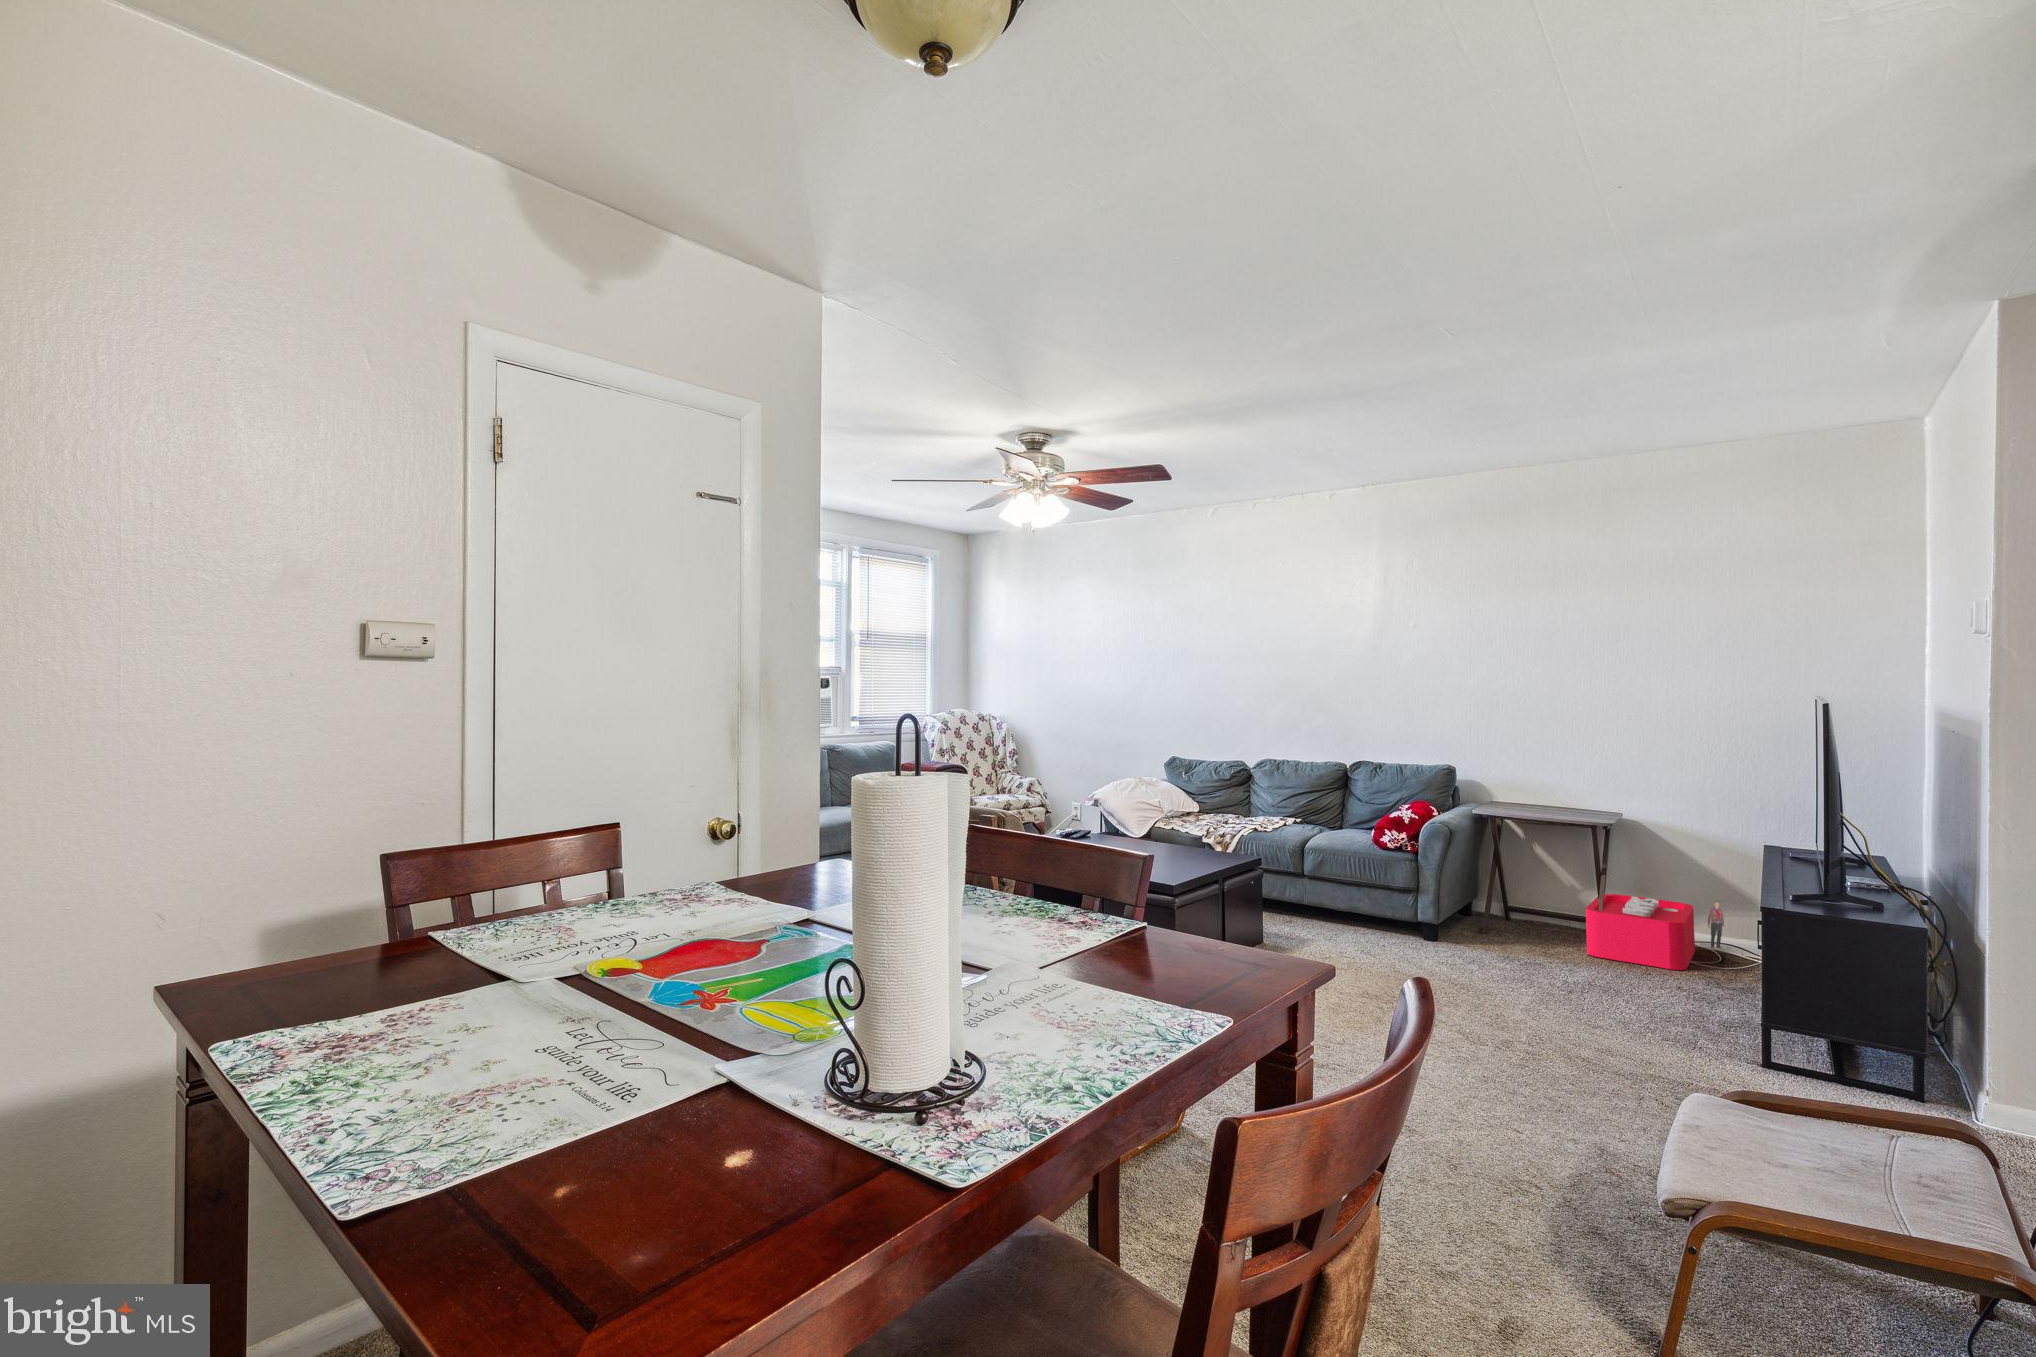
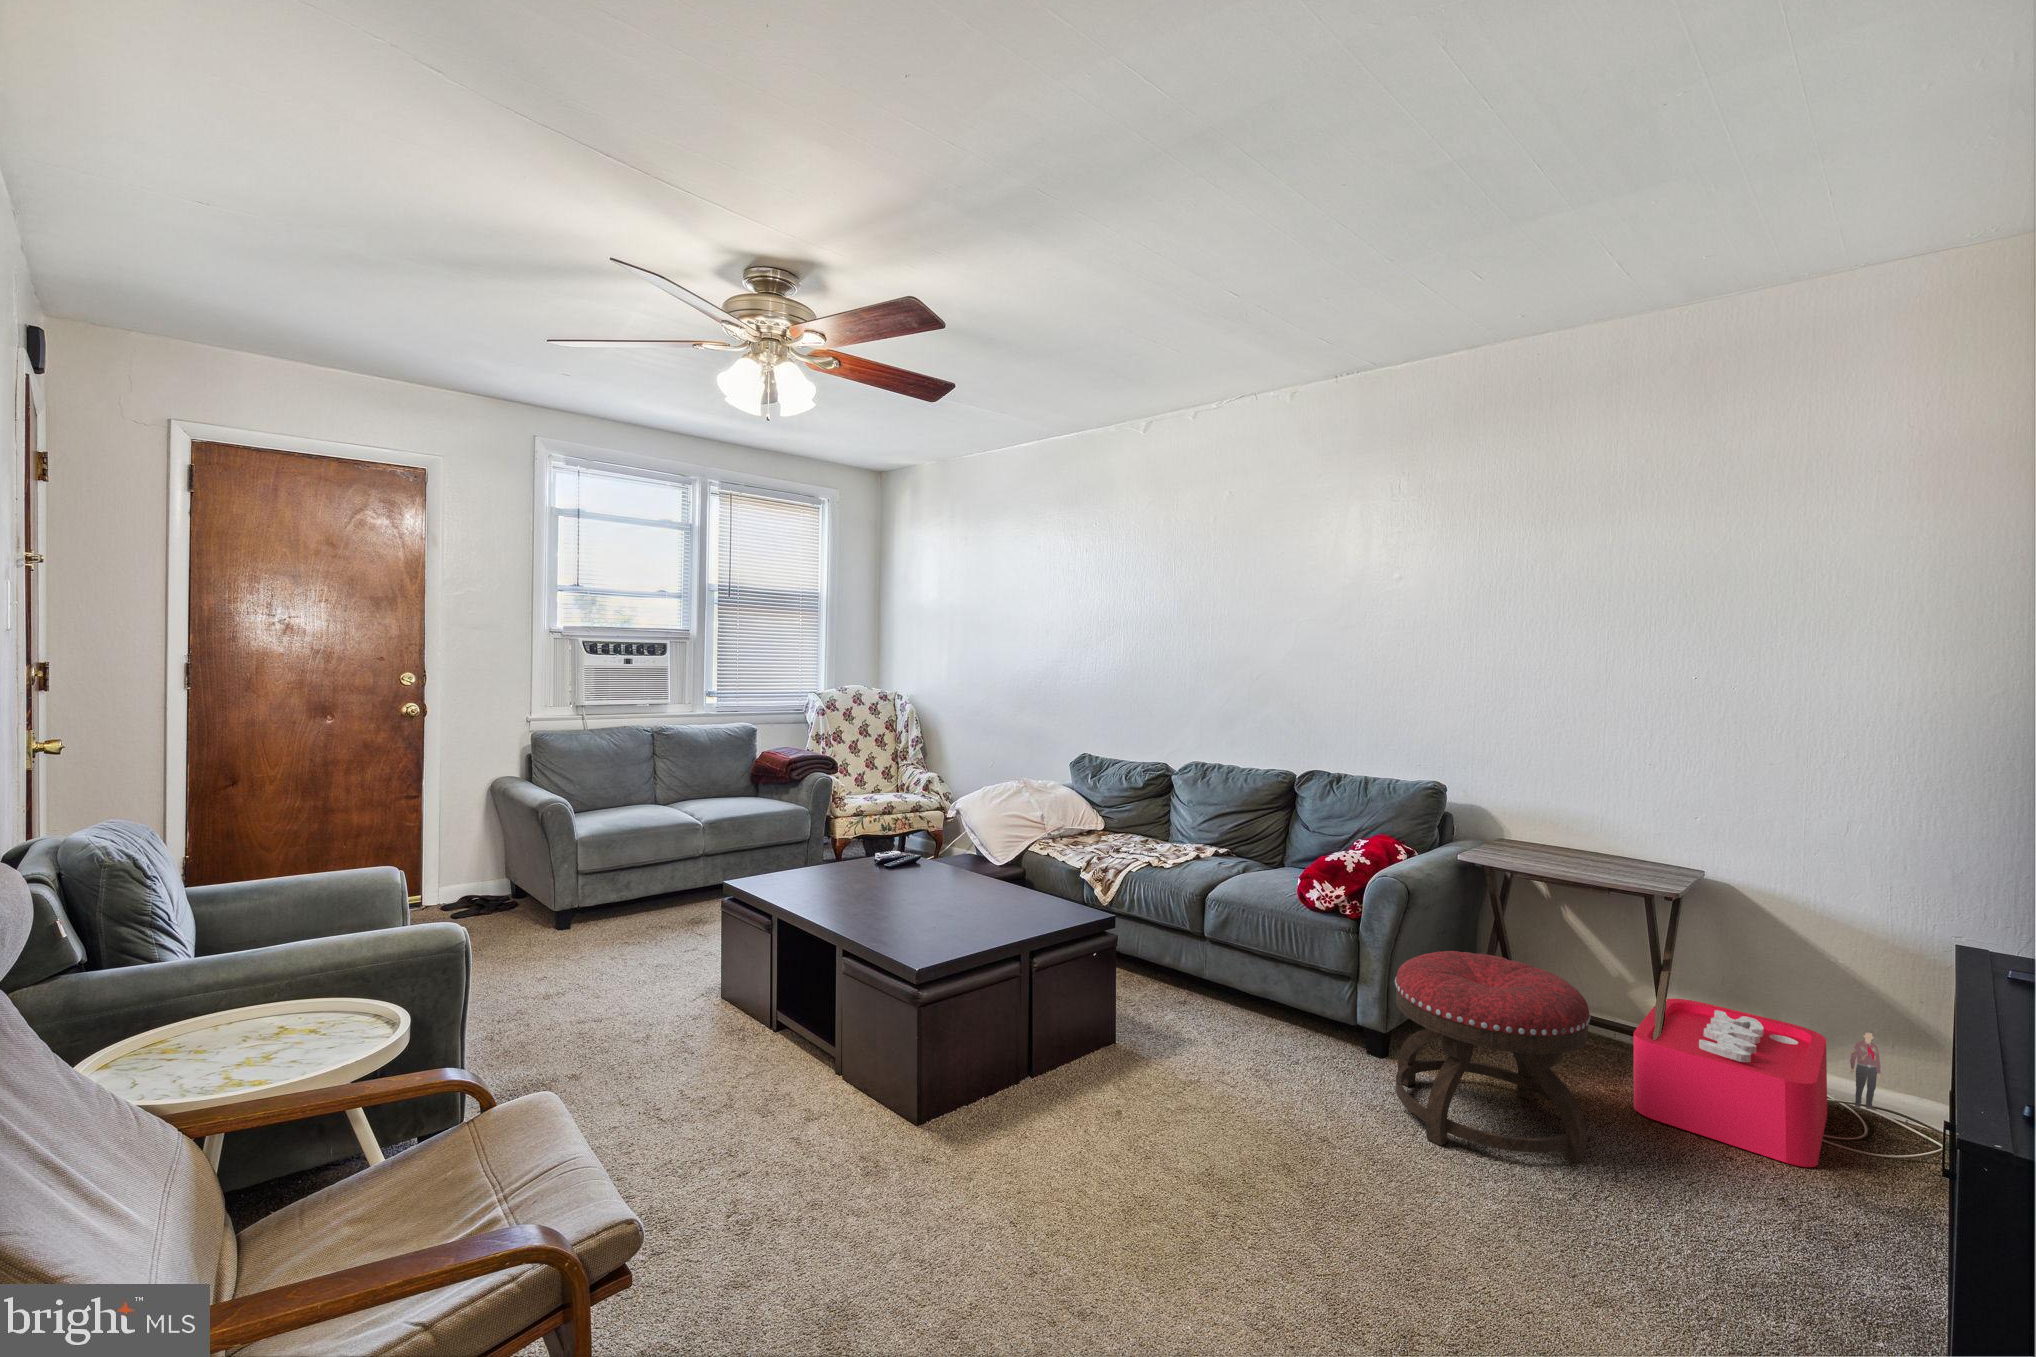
ottoman: none [1447,865,1563,975] -> present [1395,951,1591,1163]

